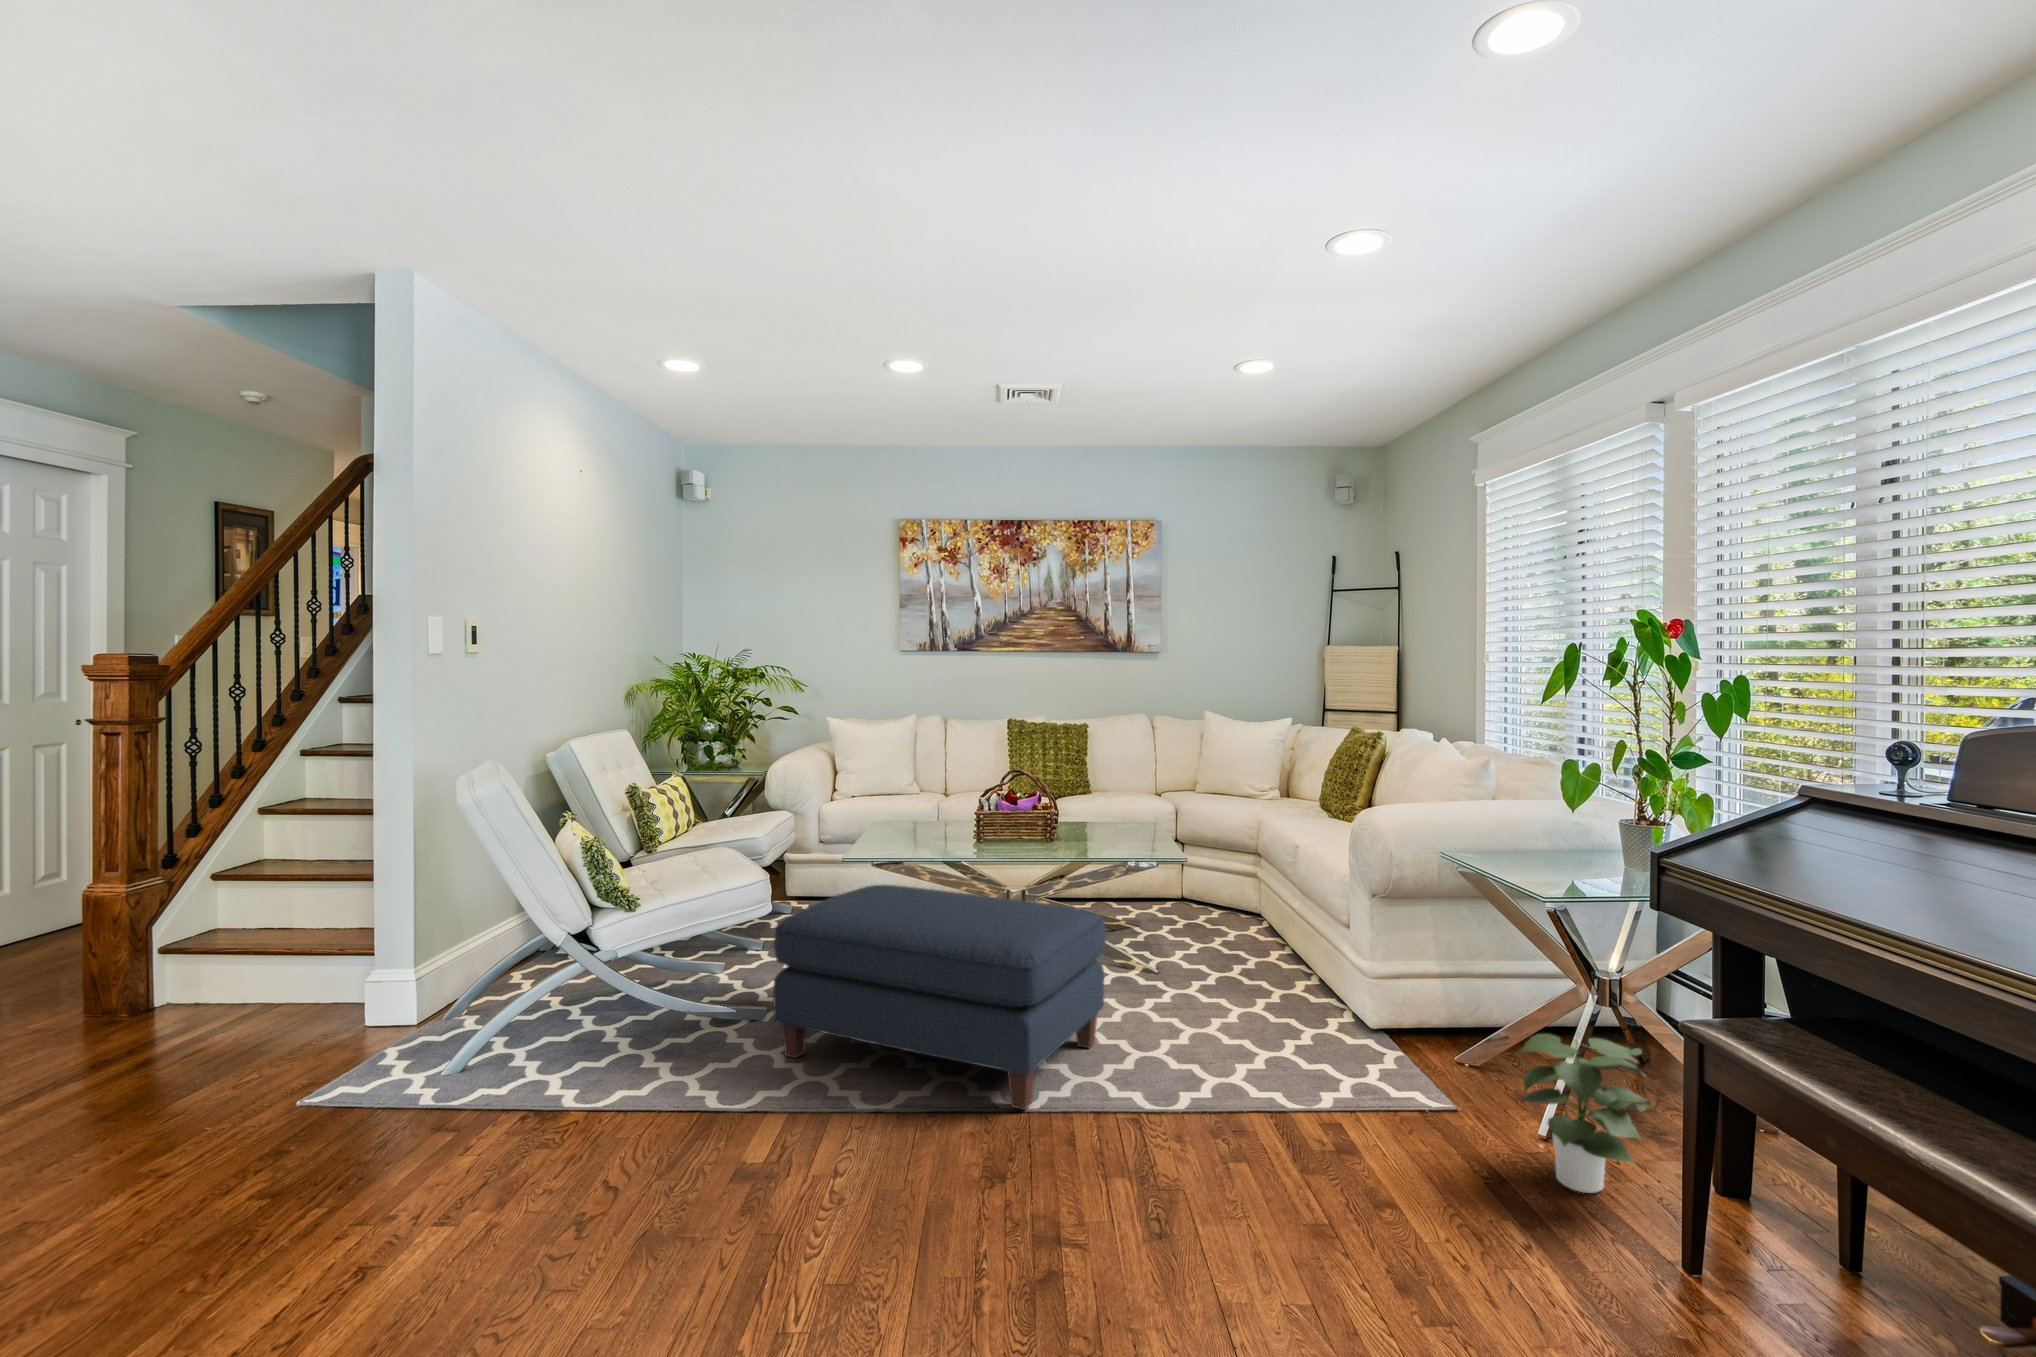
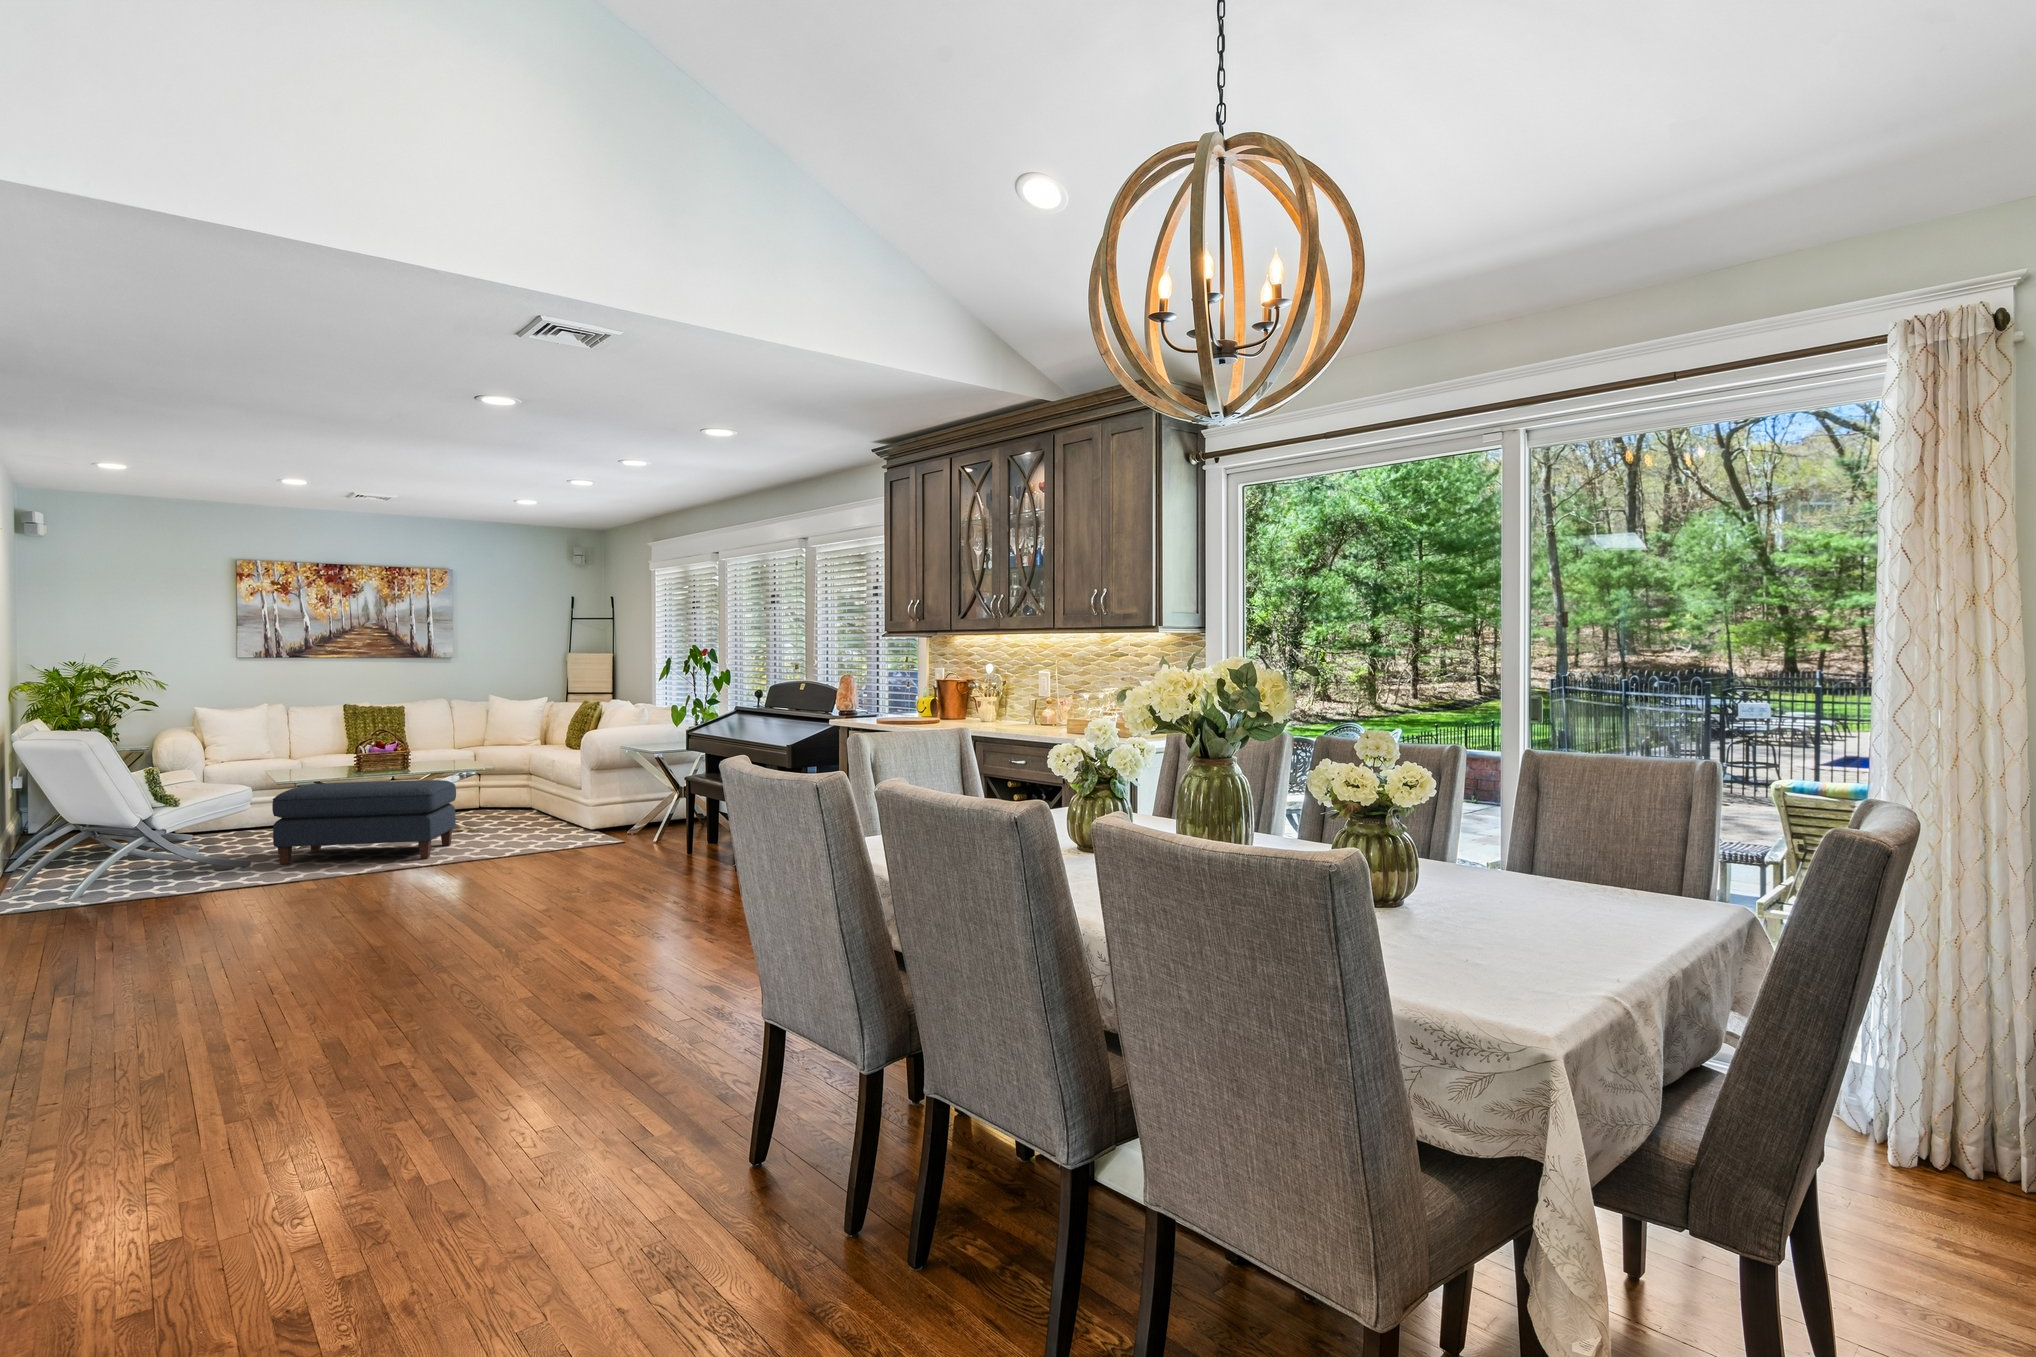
potted plant: present [1518,1034,1652,1193] -> none [632,791,679,844]

